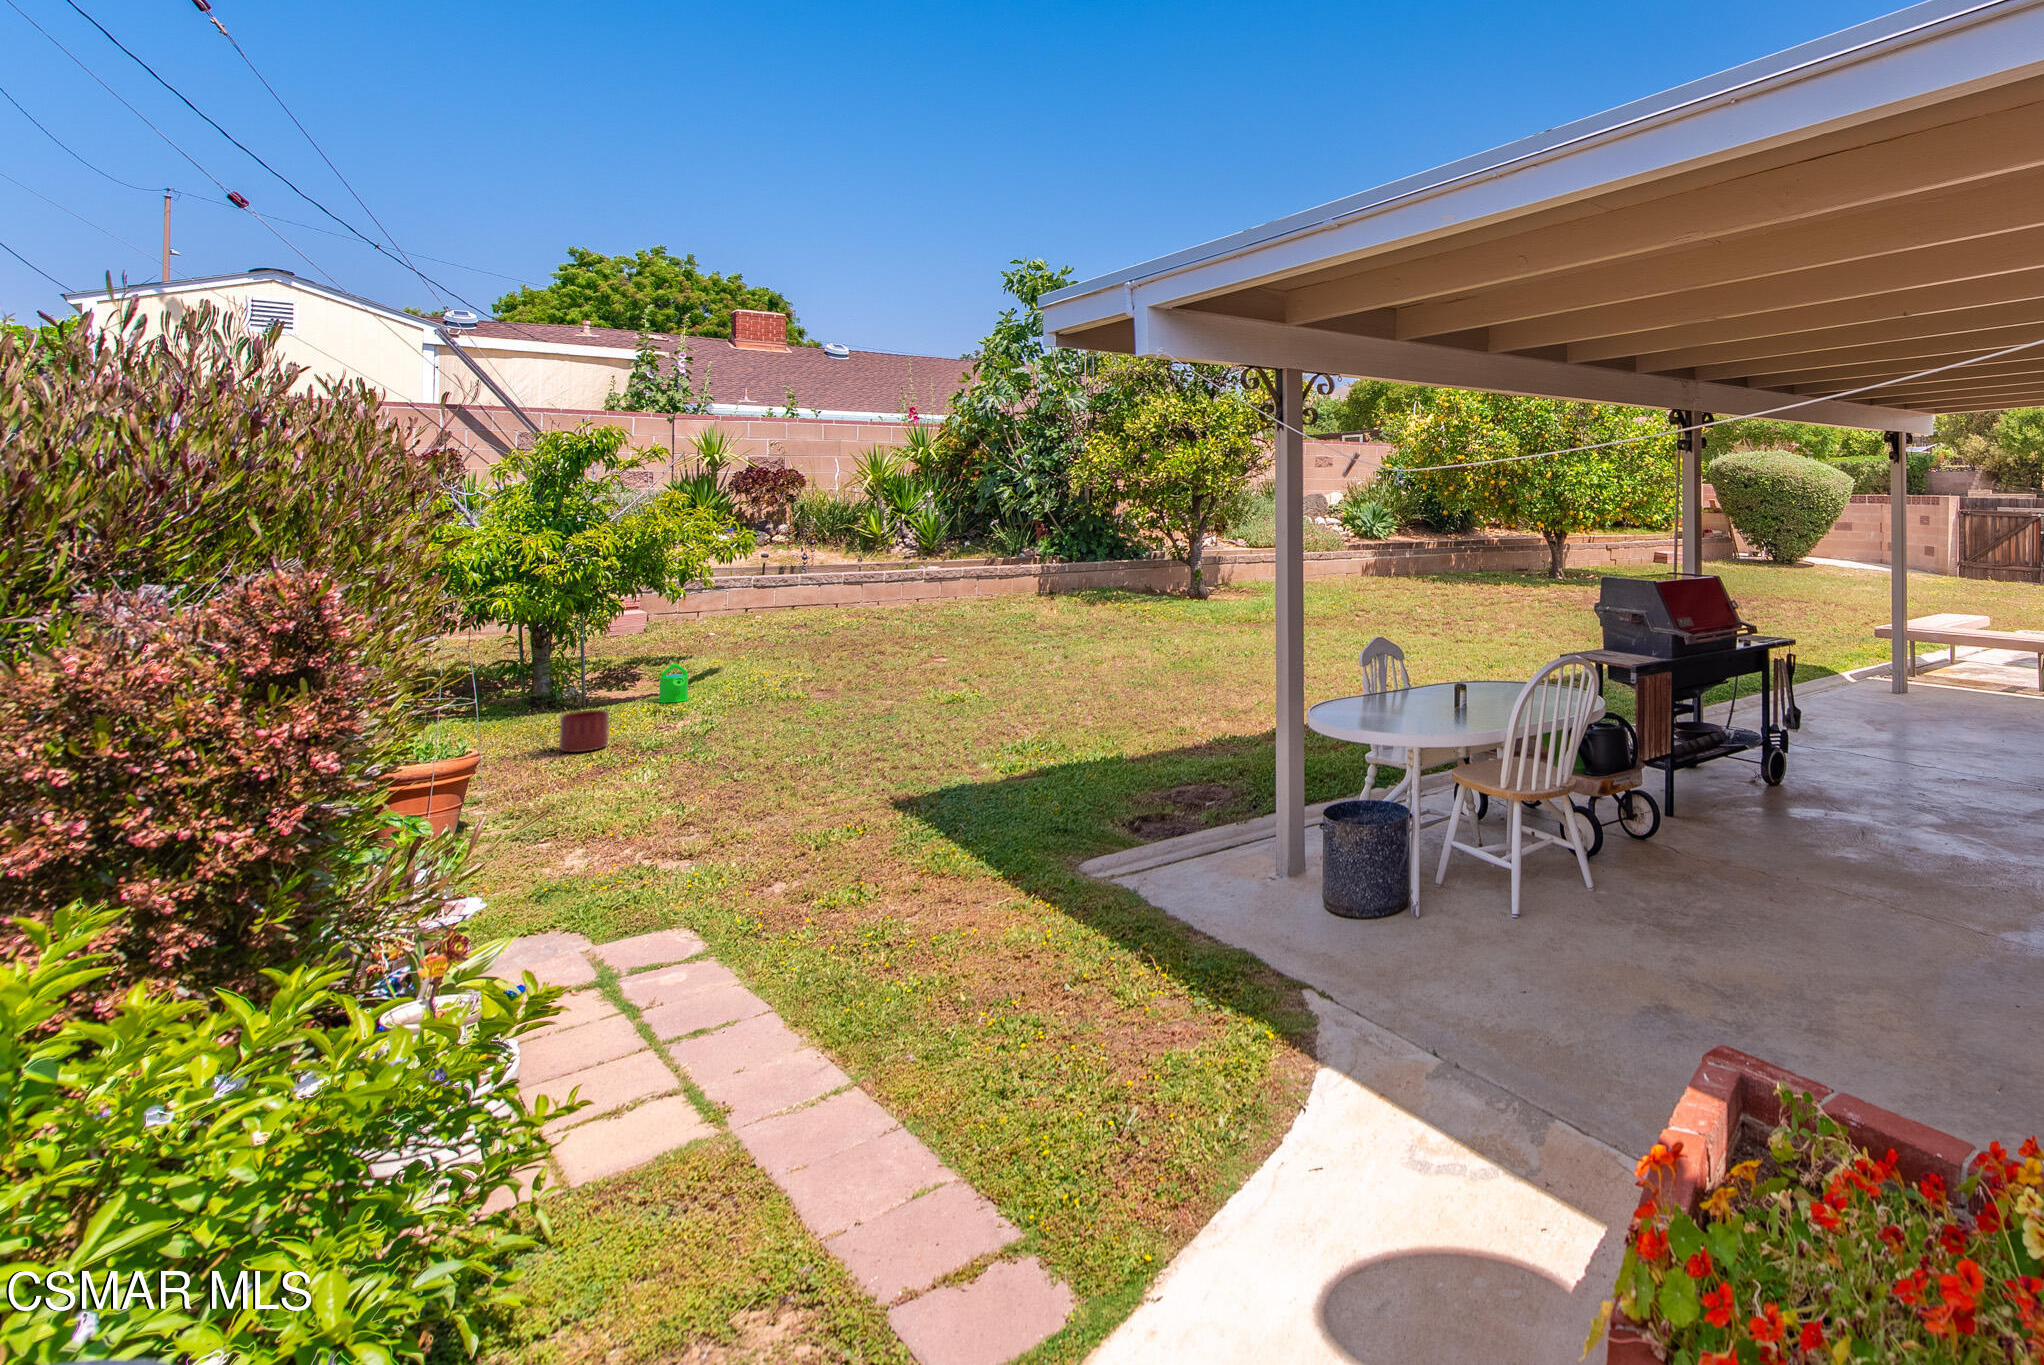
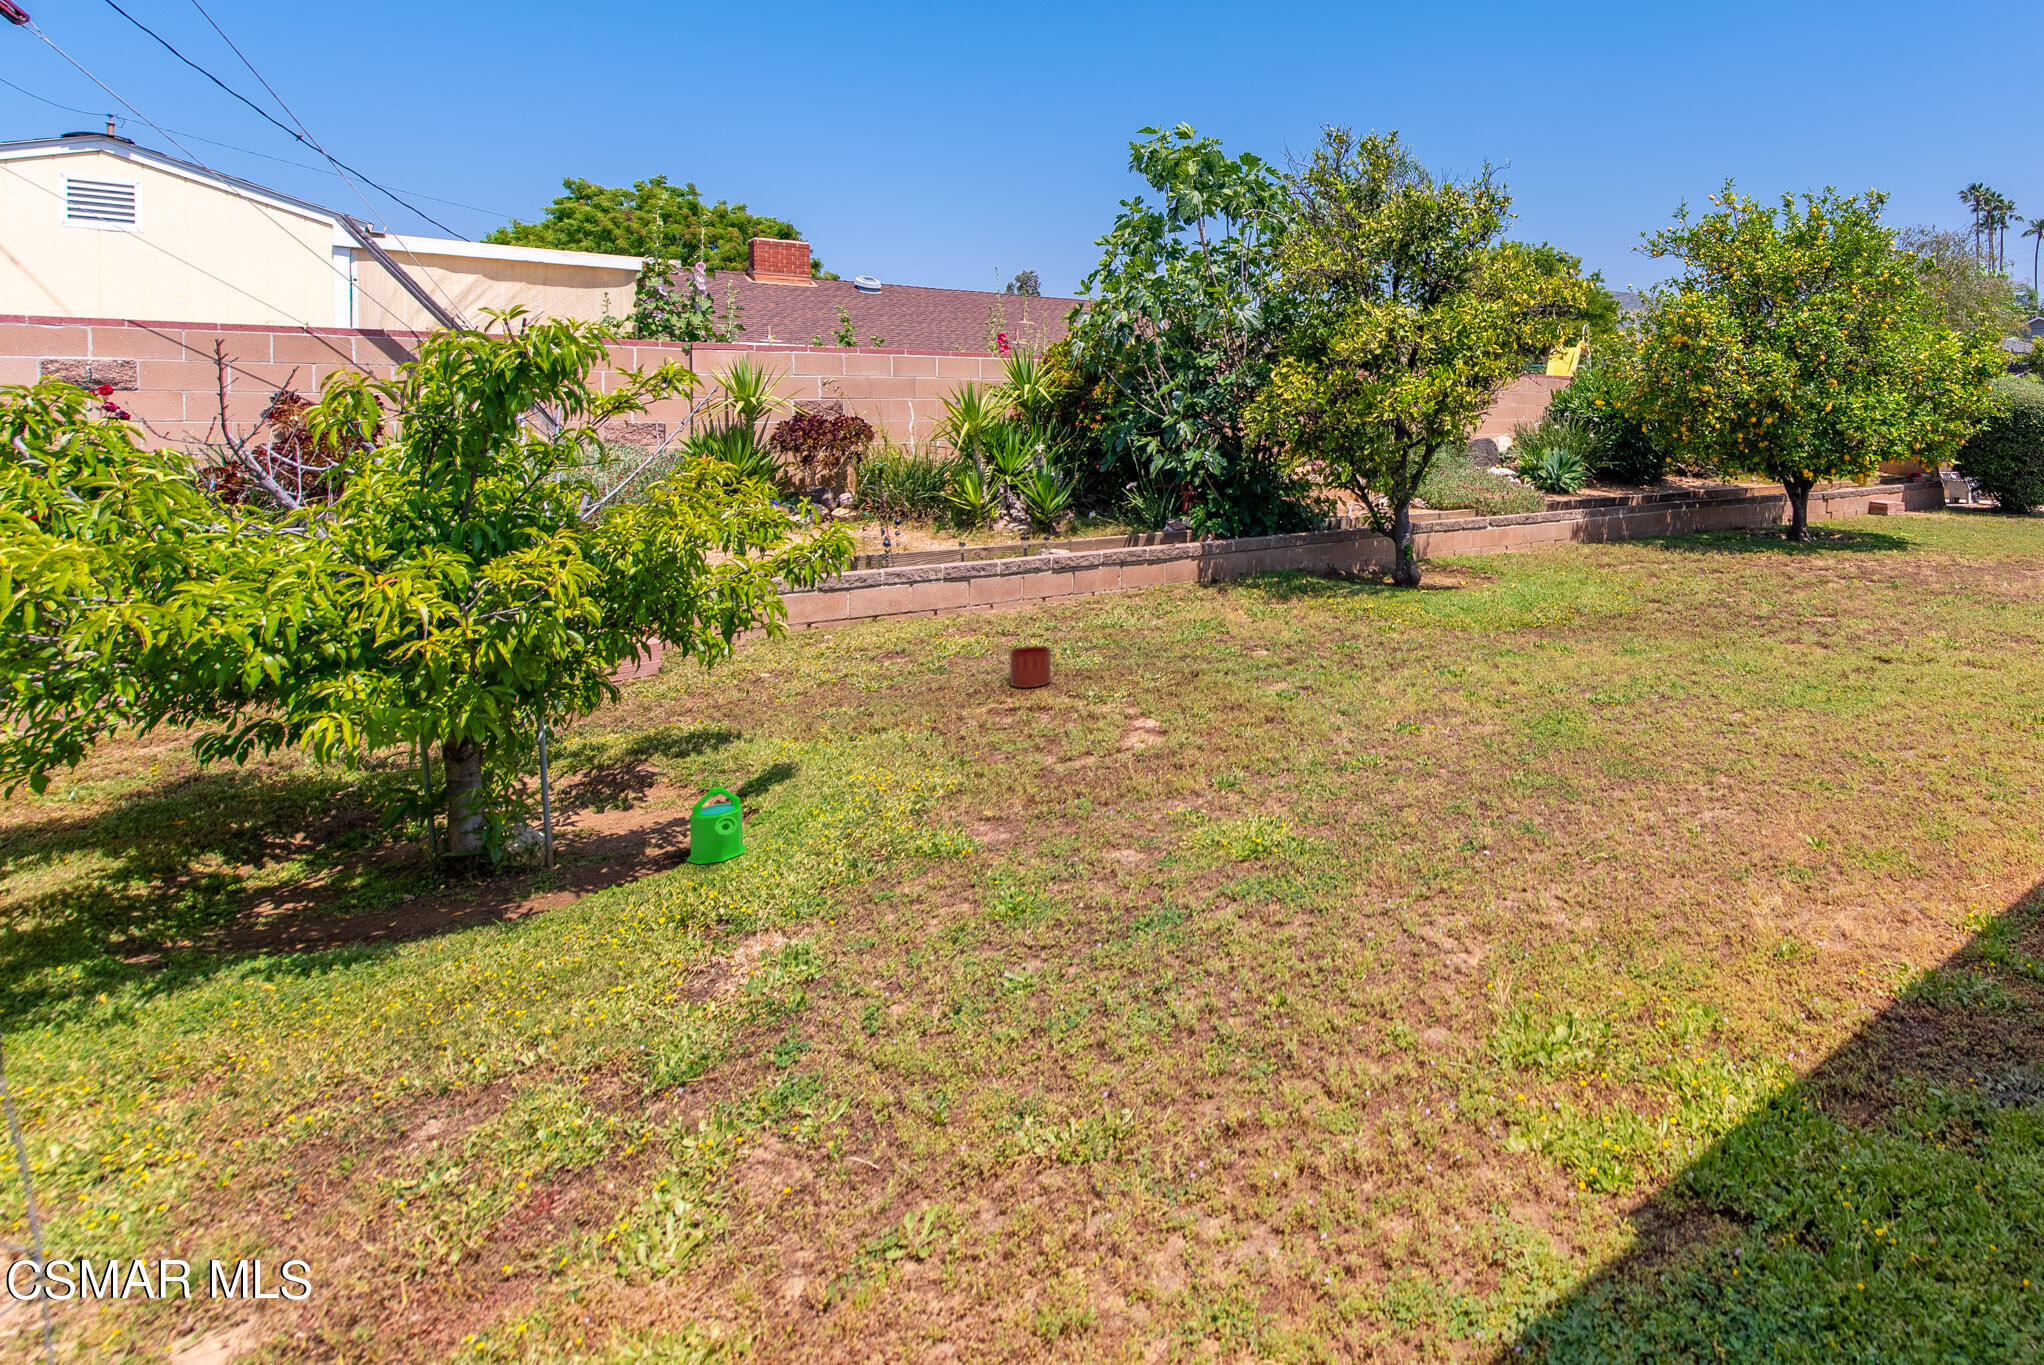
planter: present [559,710,609,752] -> present [1010,646,1051,688]

